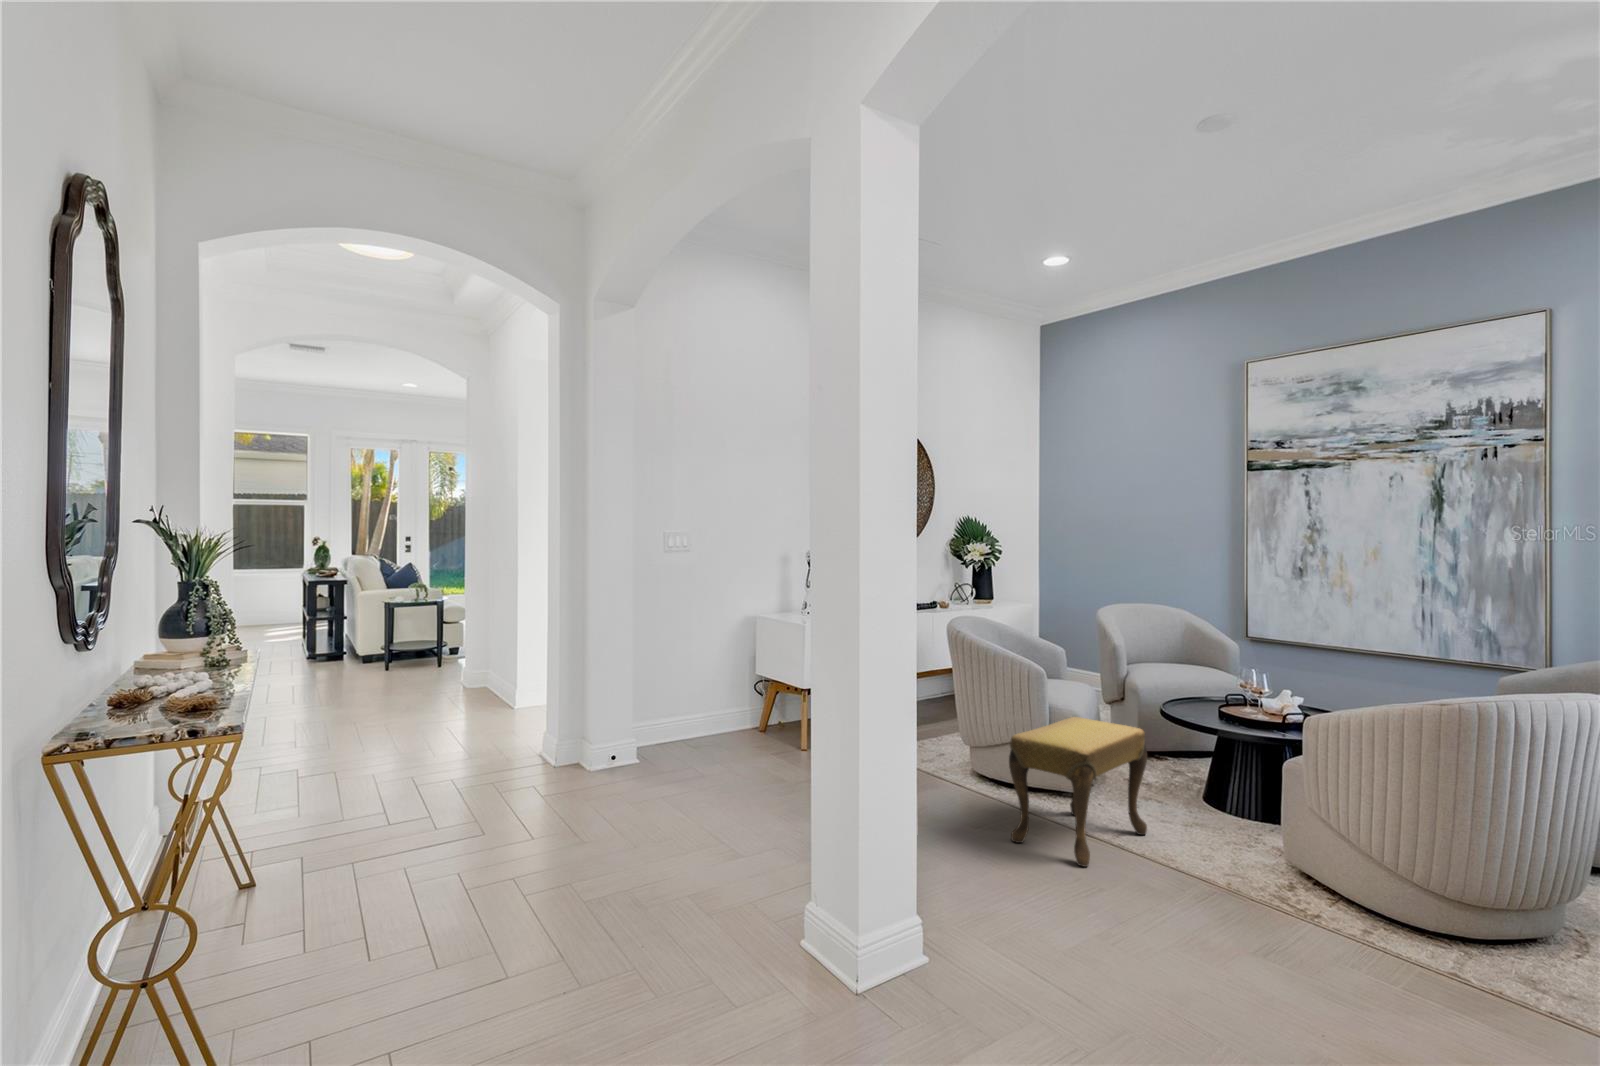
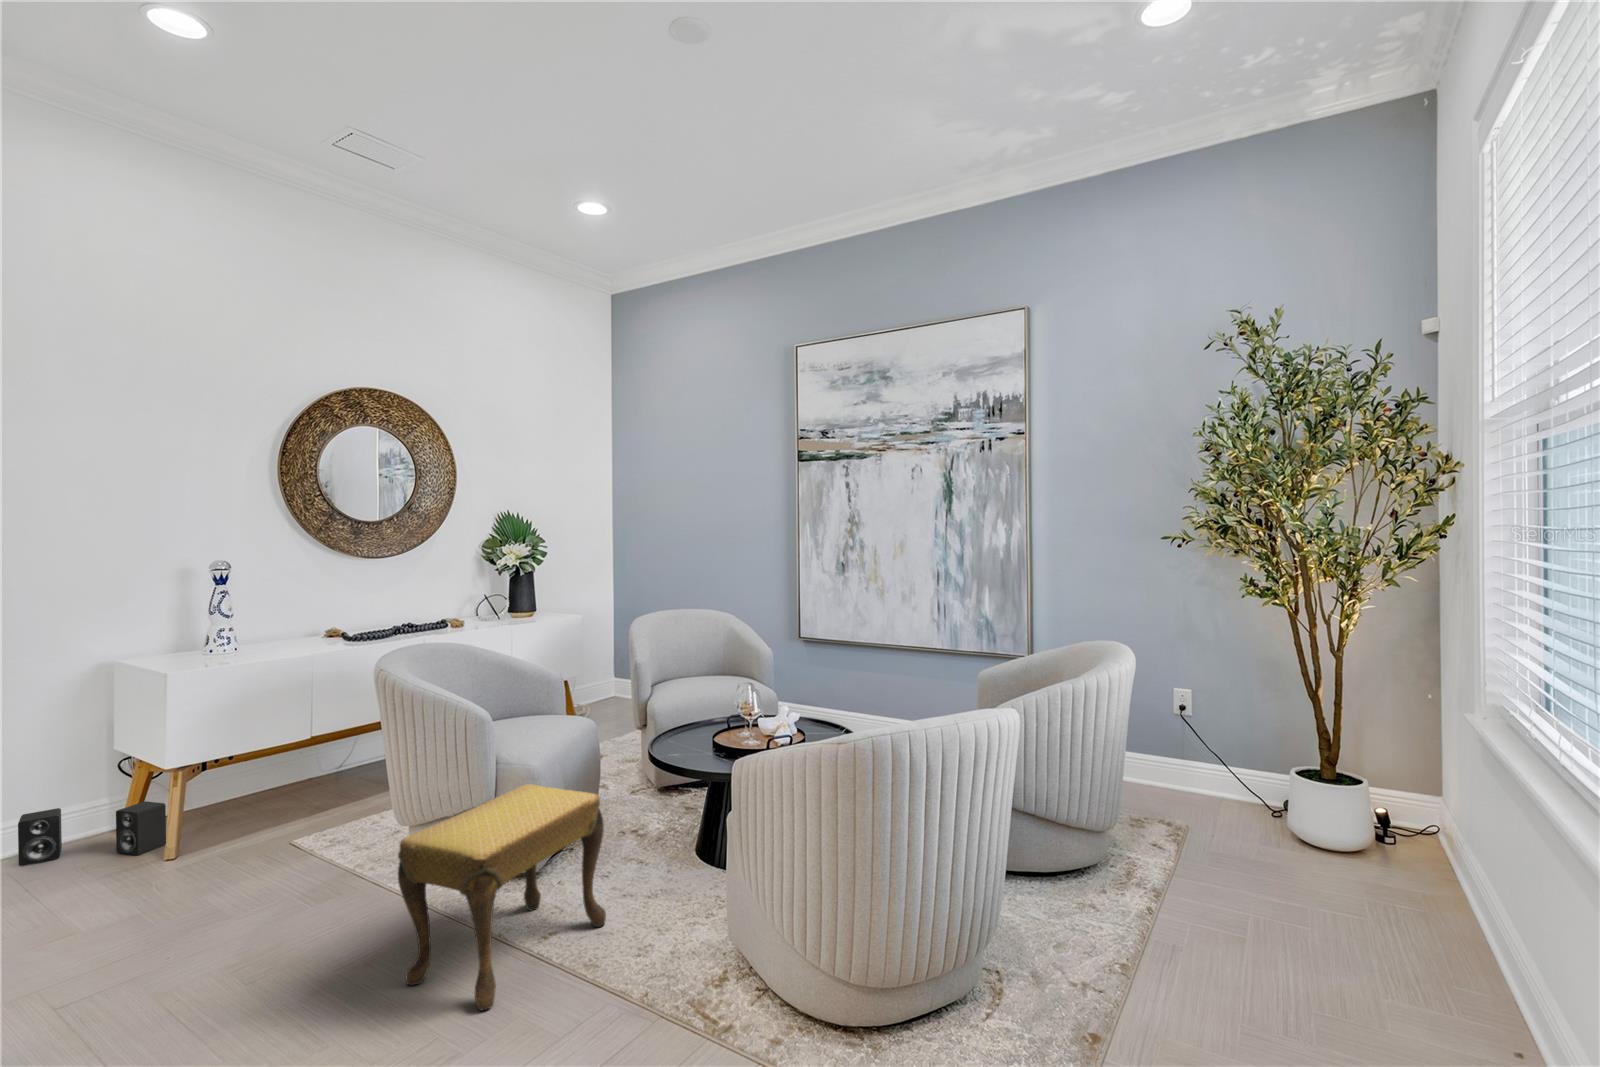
speaker: none [700,703,780,740] -> present [18,801,166,866]

